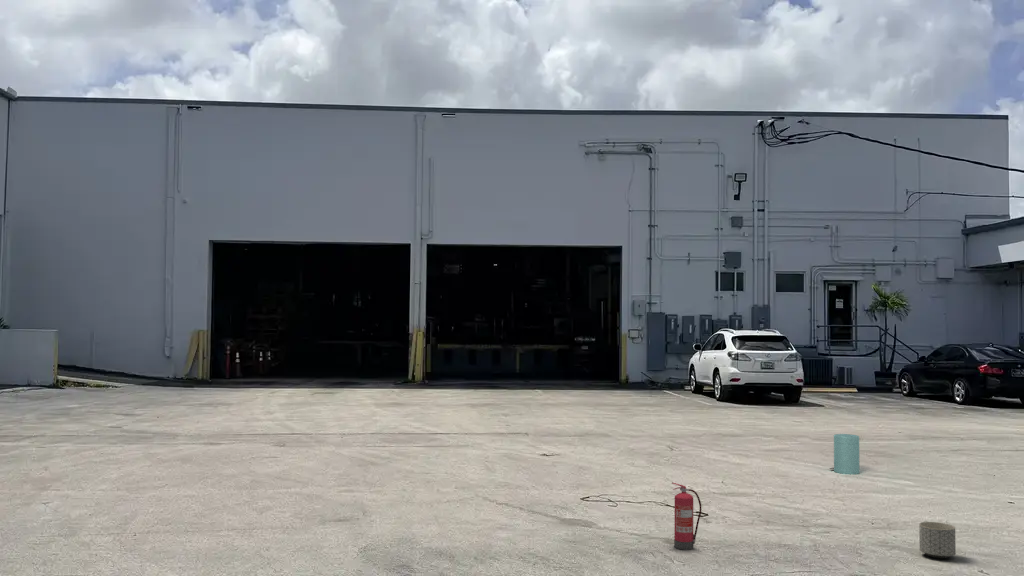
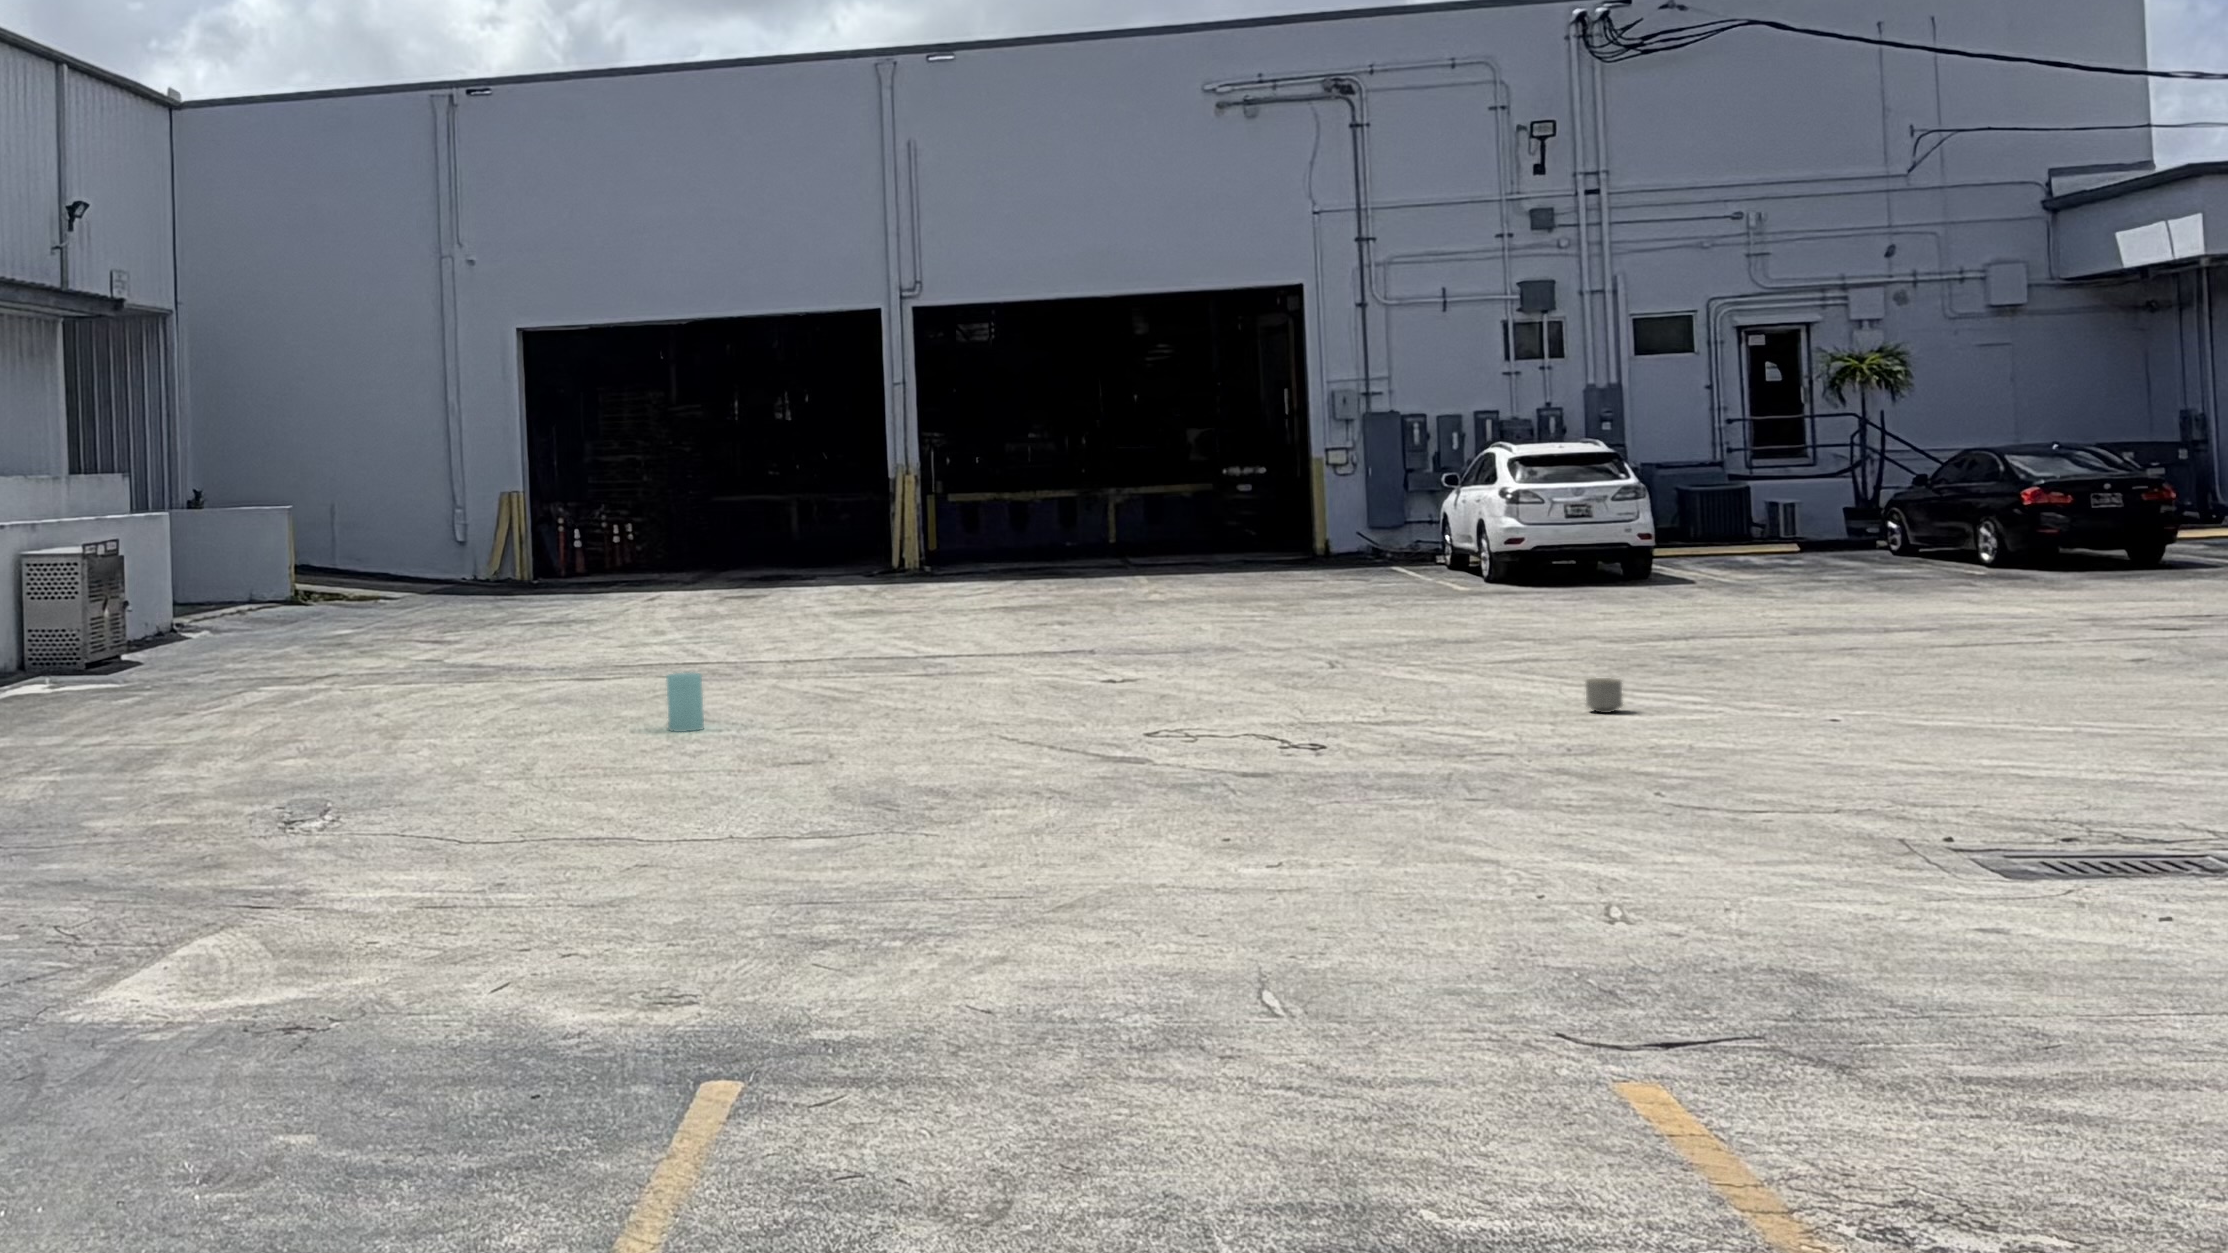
trash can: present [830,434,860,474] -> present [666,672,704,732]
fire extinguisher: present [672,483,701,550] -> none [1319,650,1351,716]

